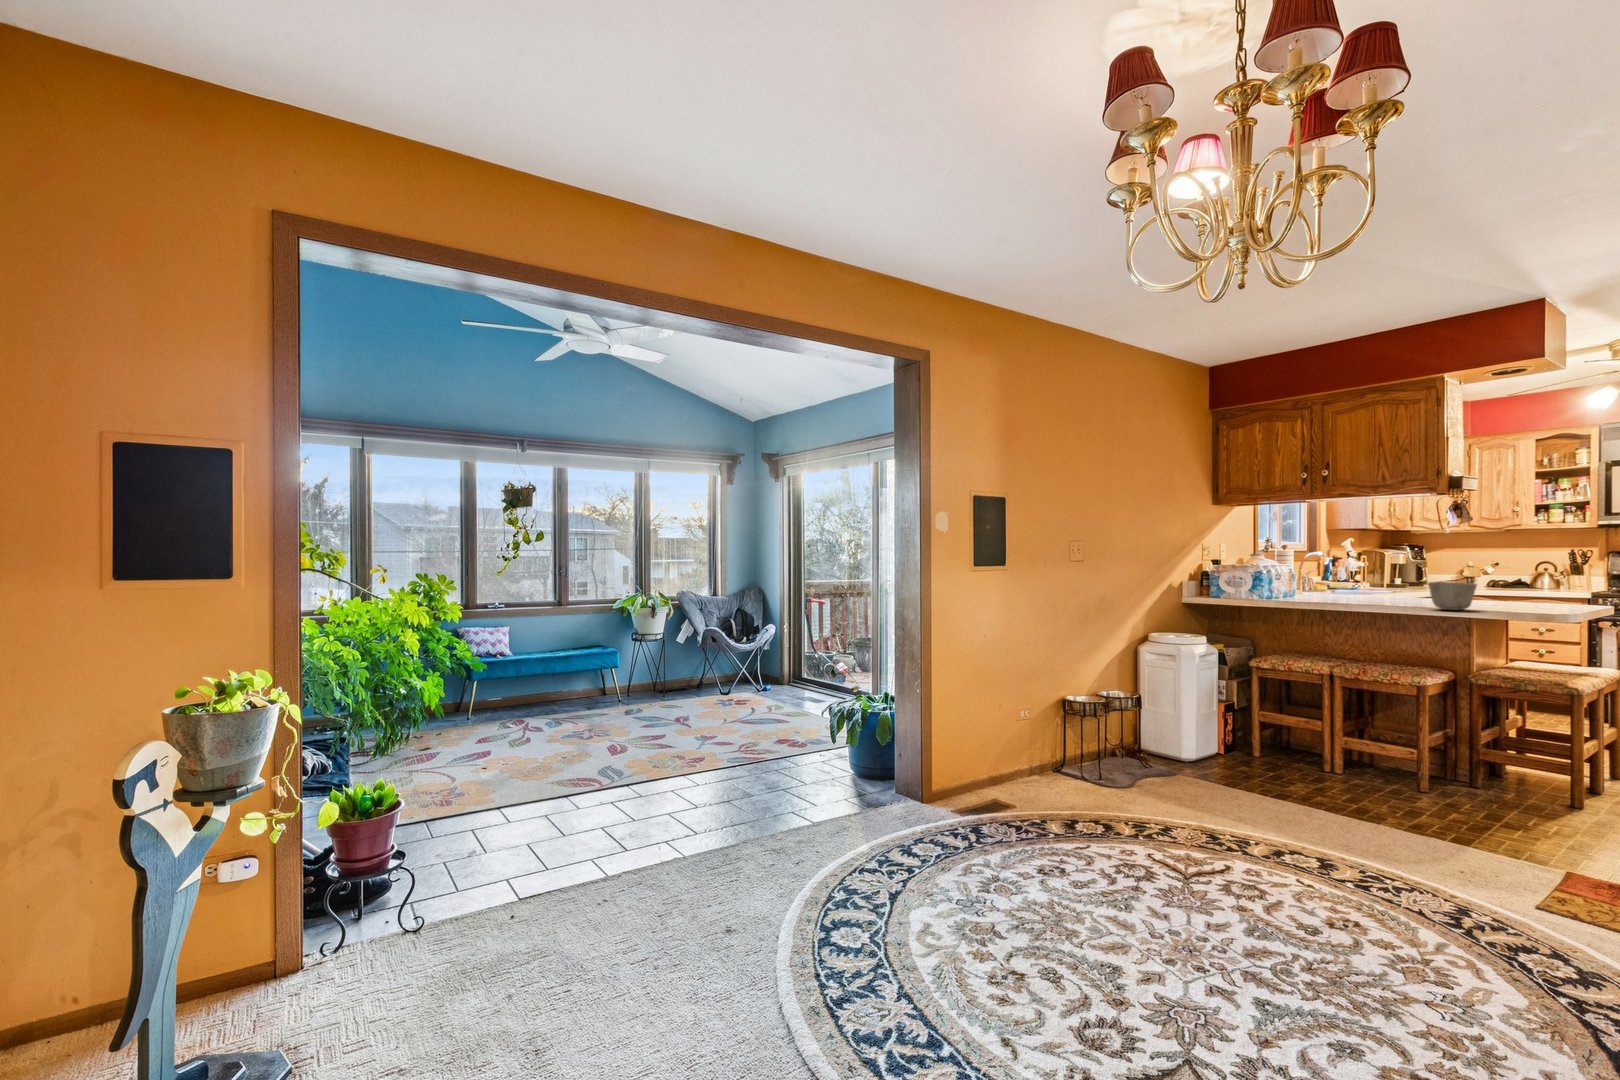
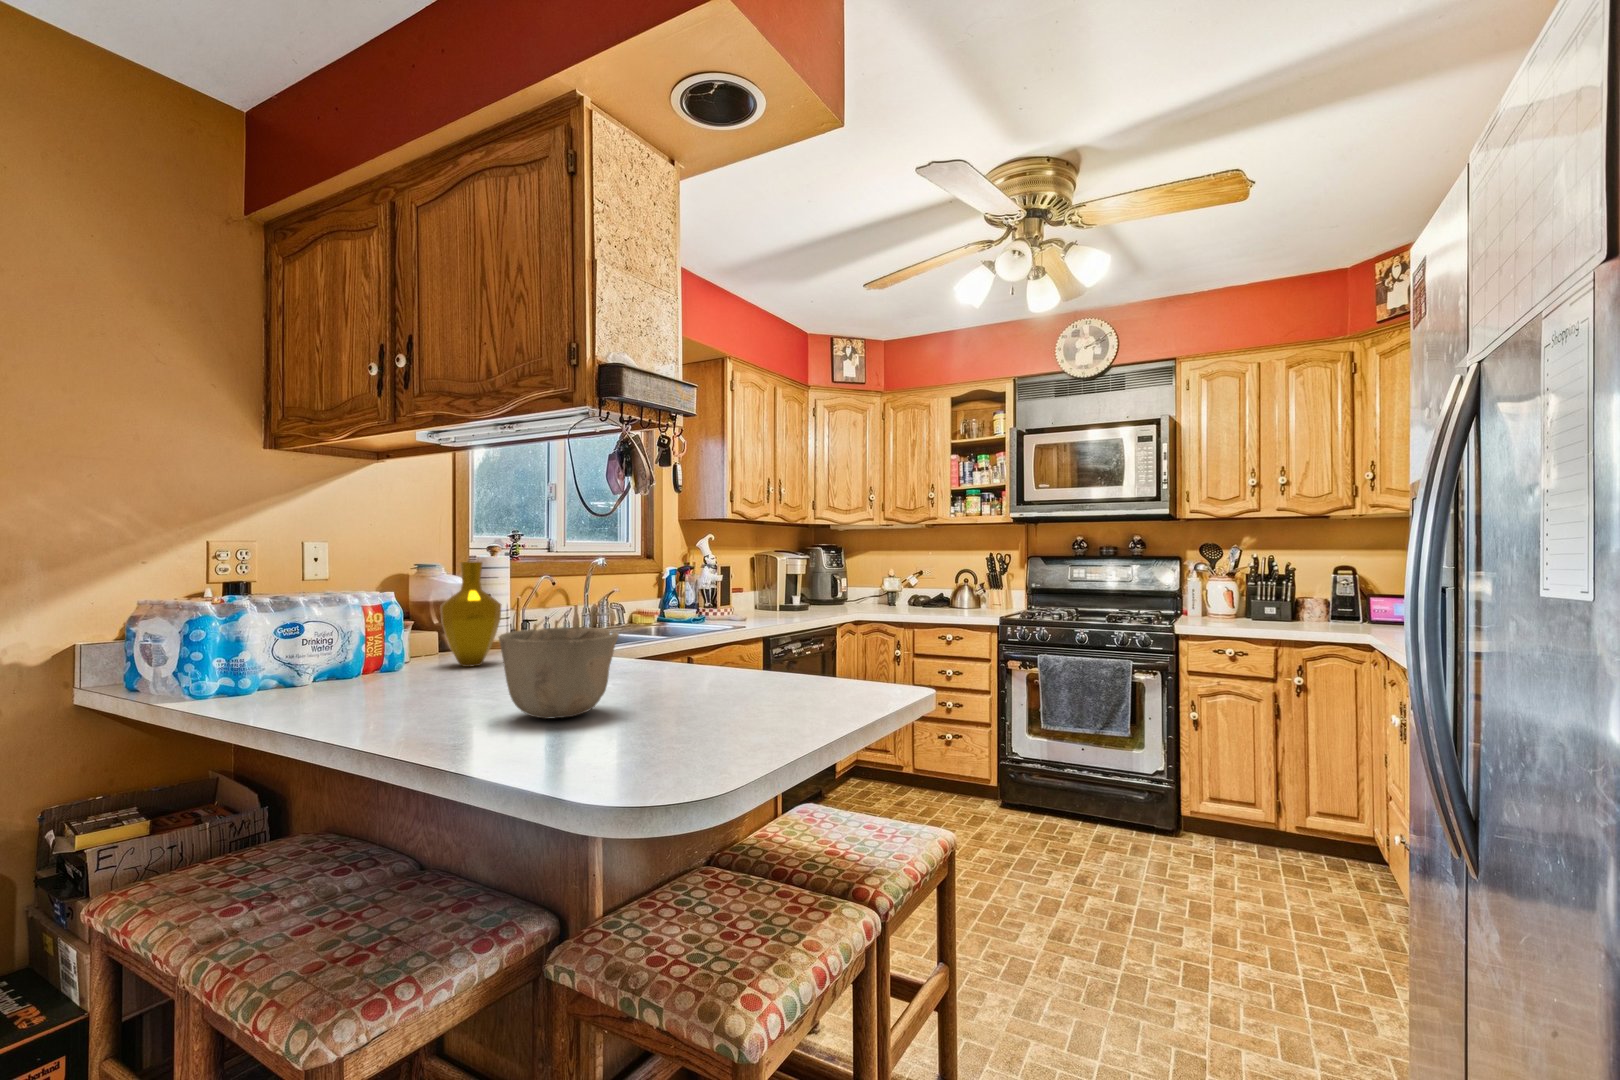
vase: none [1315,557,1343,600] -> present [440,562,501,667]

